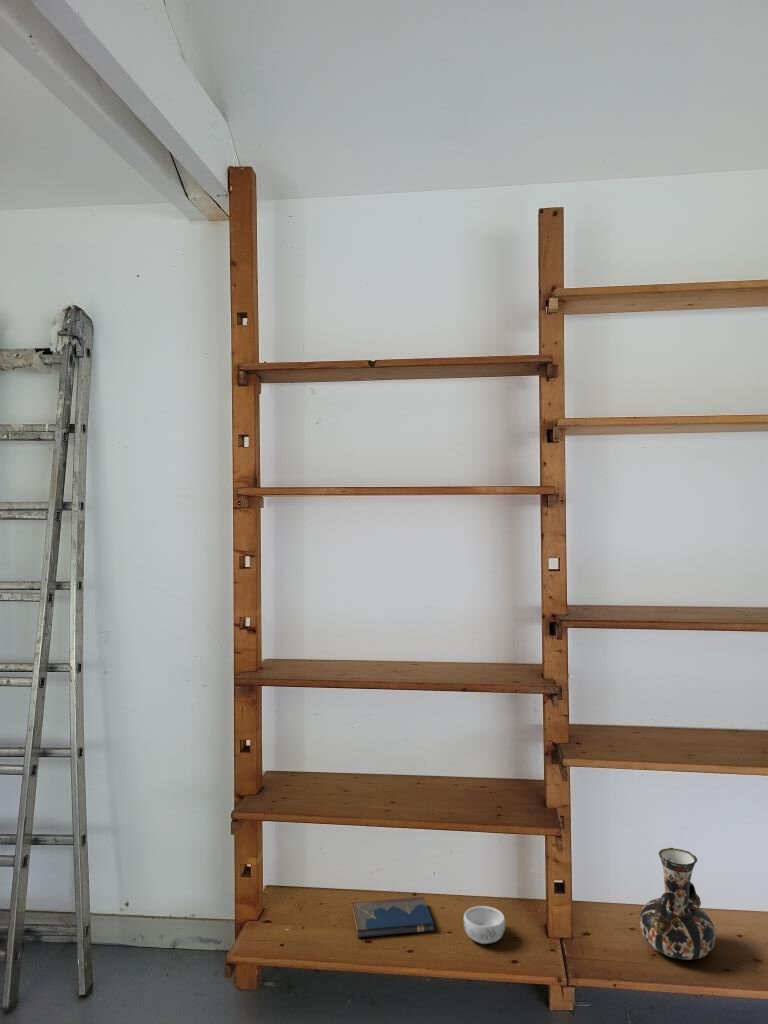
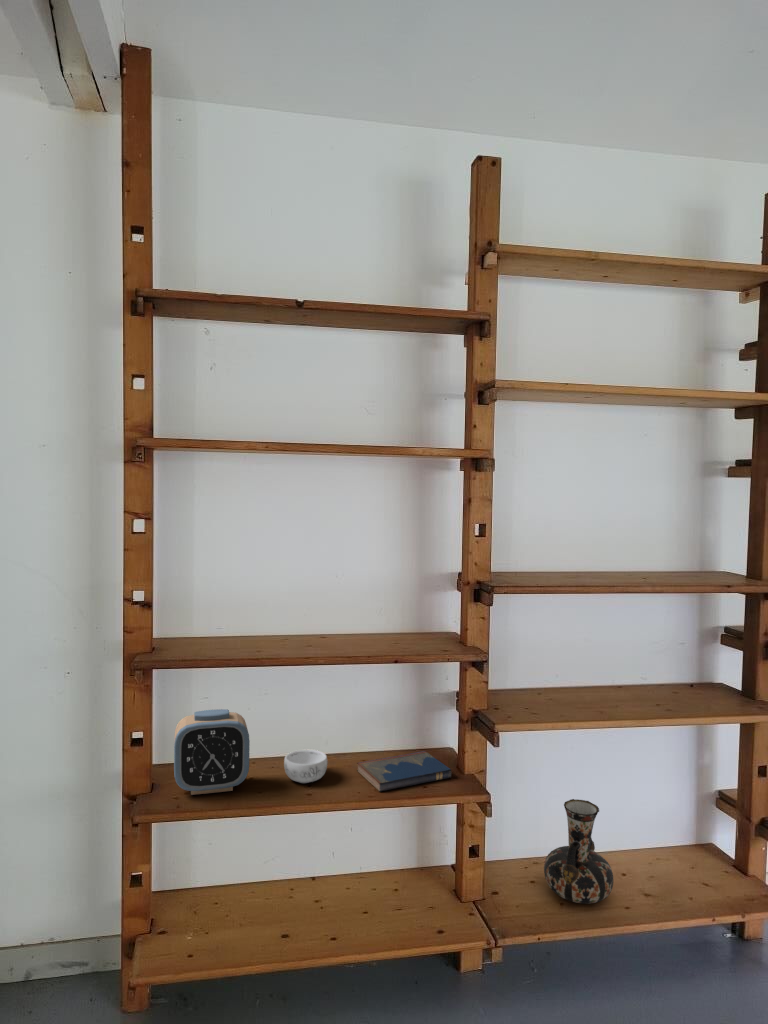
alarm clock: none [275,726,342,800] -> present [174,709,250,795]
hardcover book: present [353,897,434,938] -> present [357,751,451,792]
decorative bowl: present [464,906,505,944] -> present [284,750,328,783]

